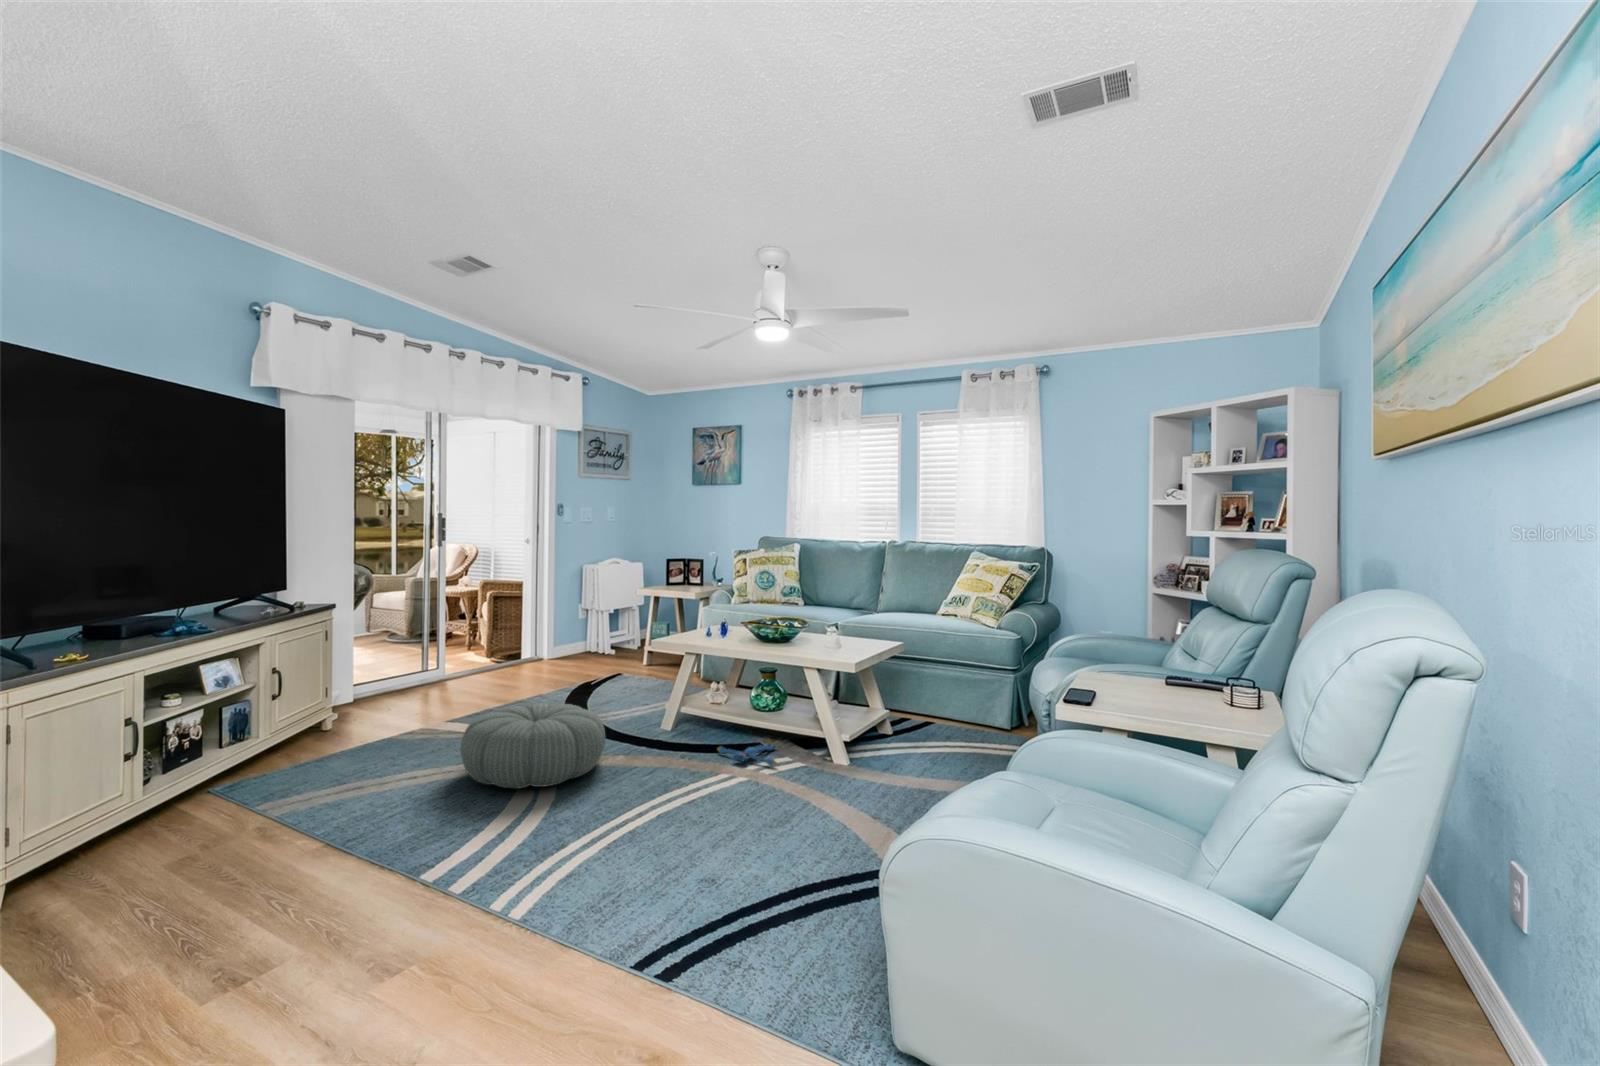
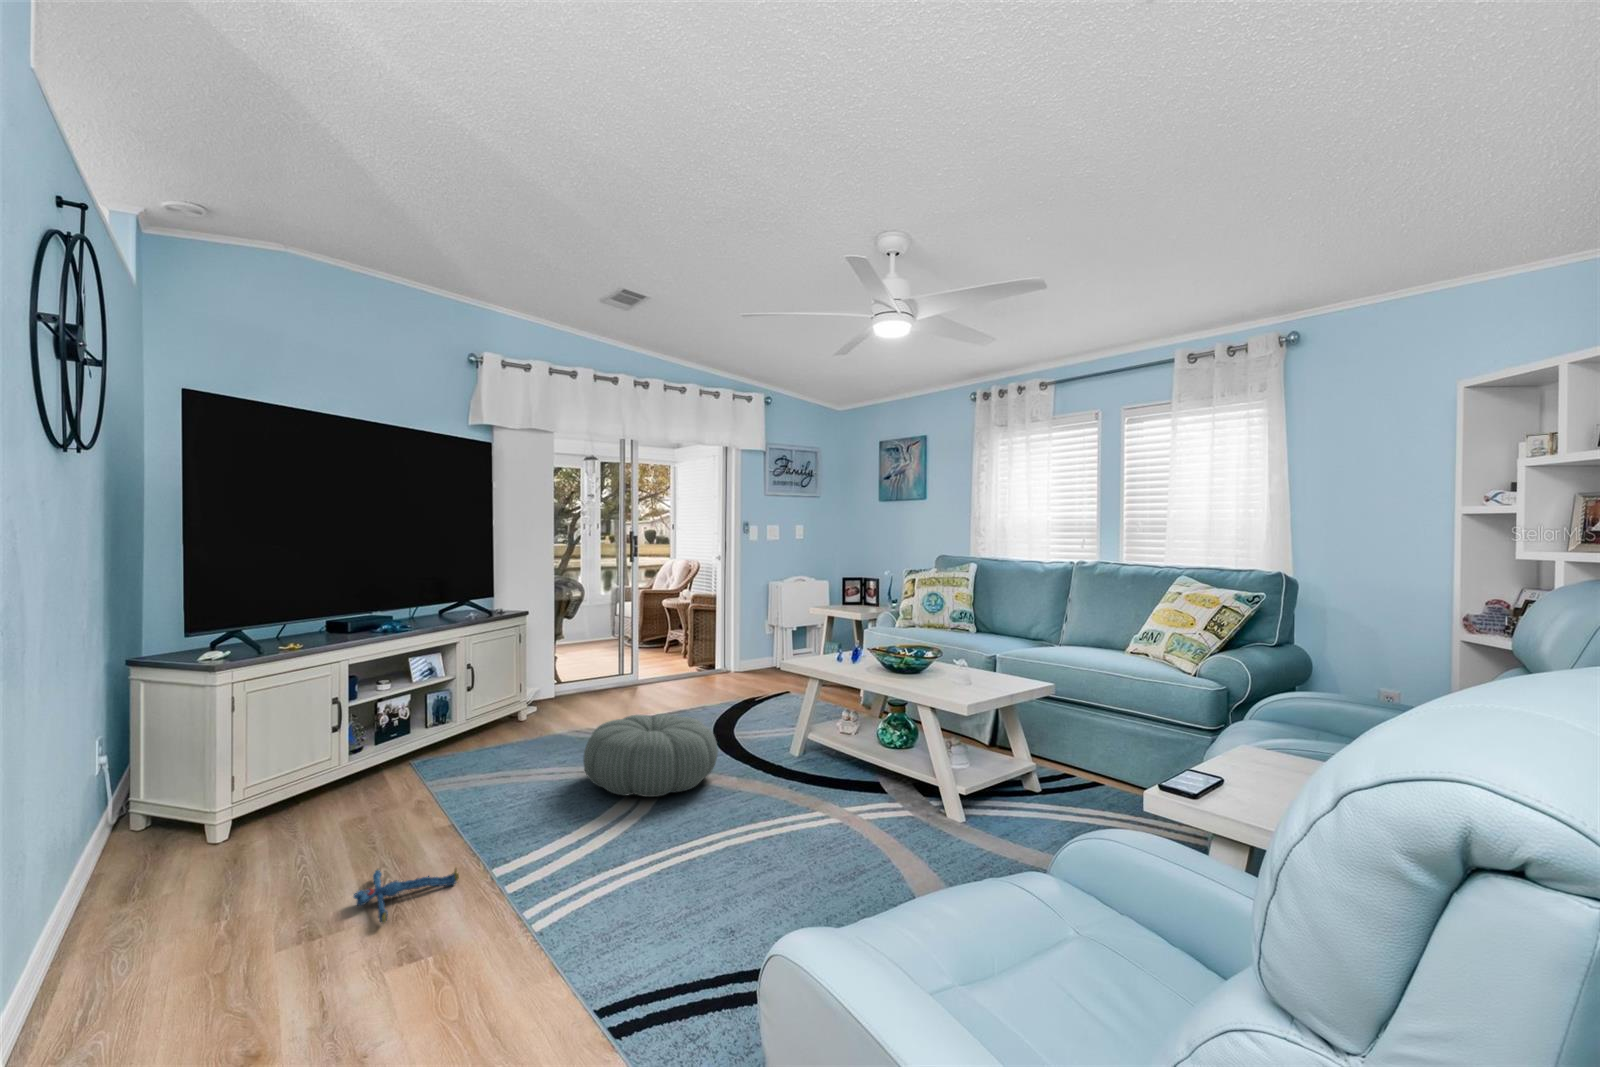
plush toy: present [717,740,778,766] -> present [353,868,459,924]

